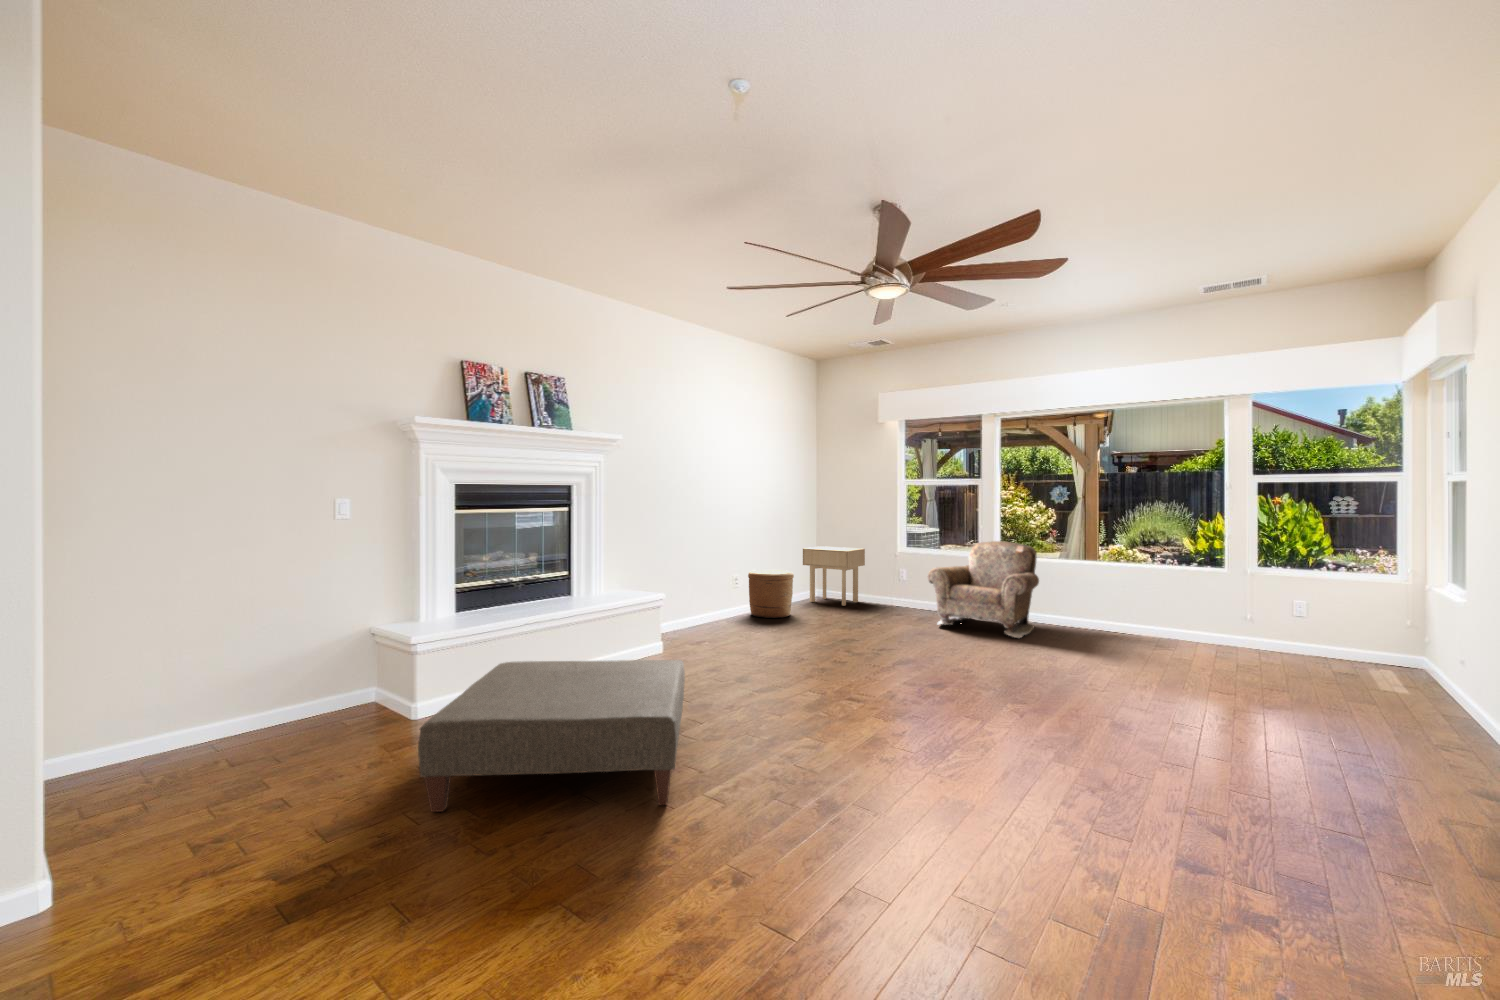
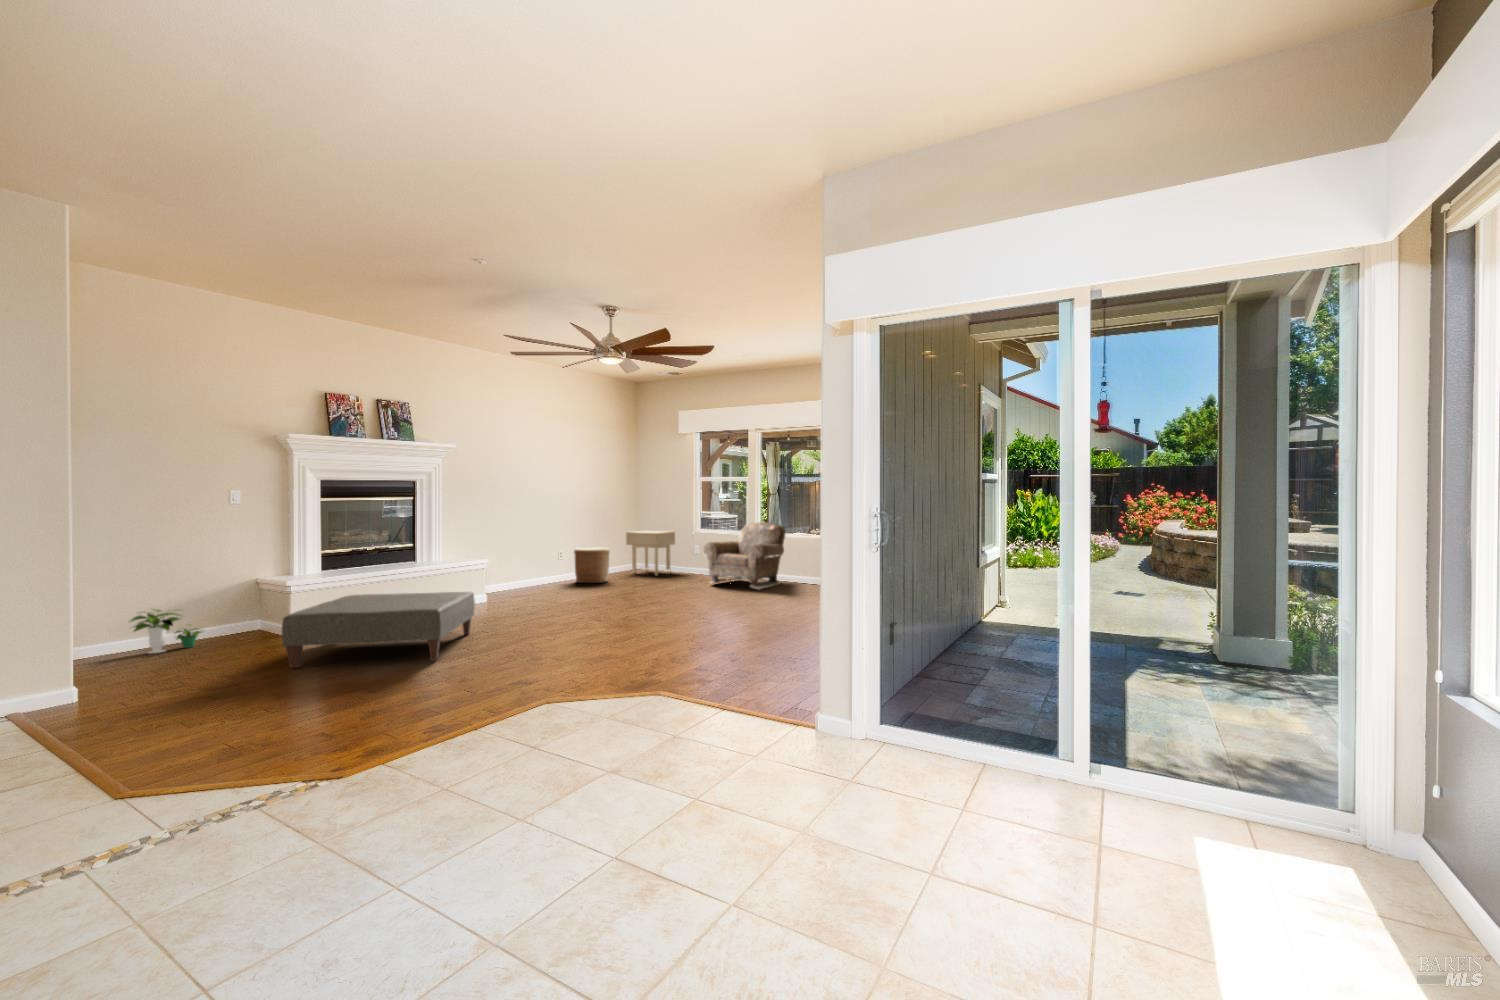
potted plant: none [190,681,302,752] -> present [130,609,202,654]

